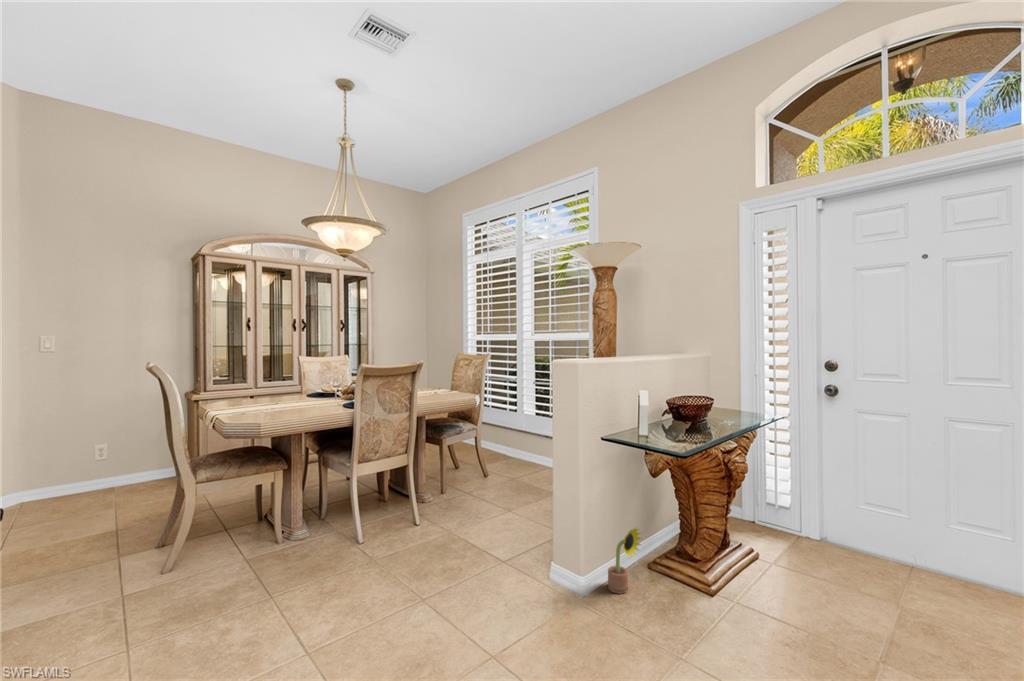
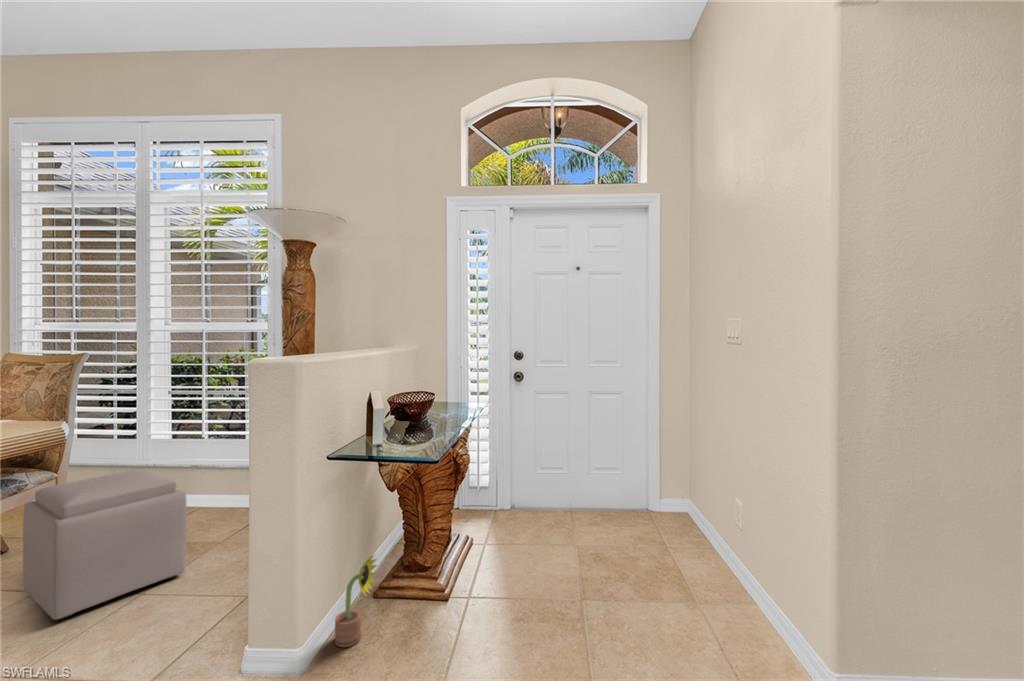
ottoman: none [460,433,533,513] -> present [23,470,187,620]

